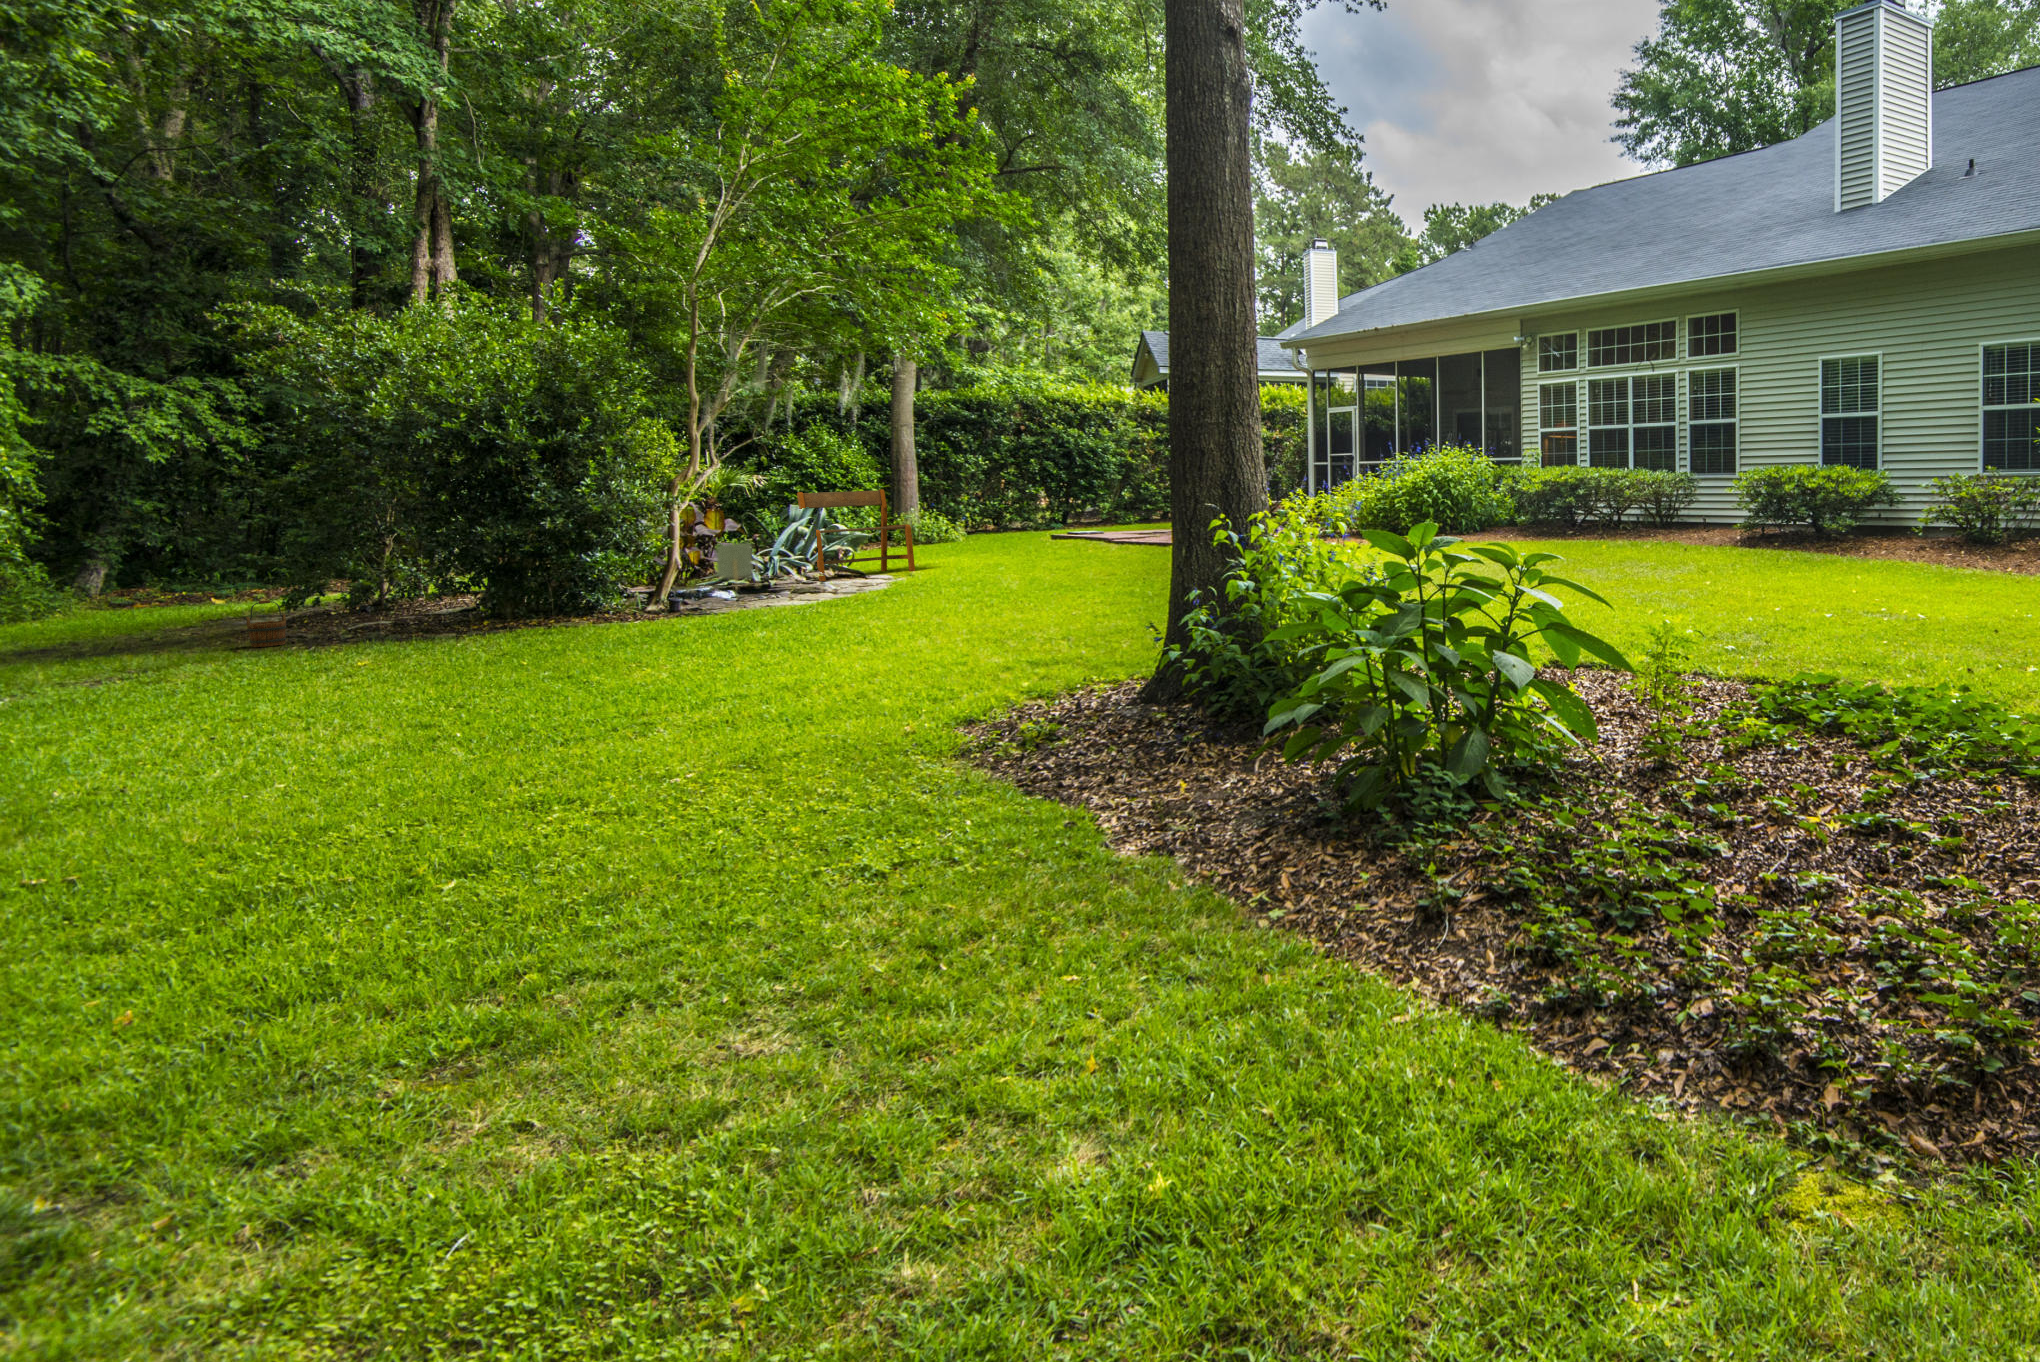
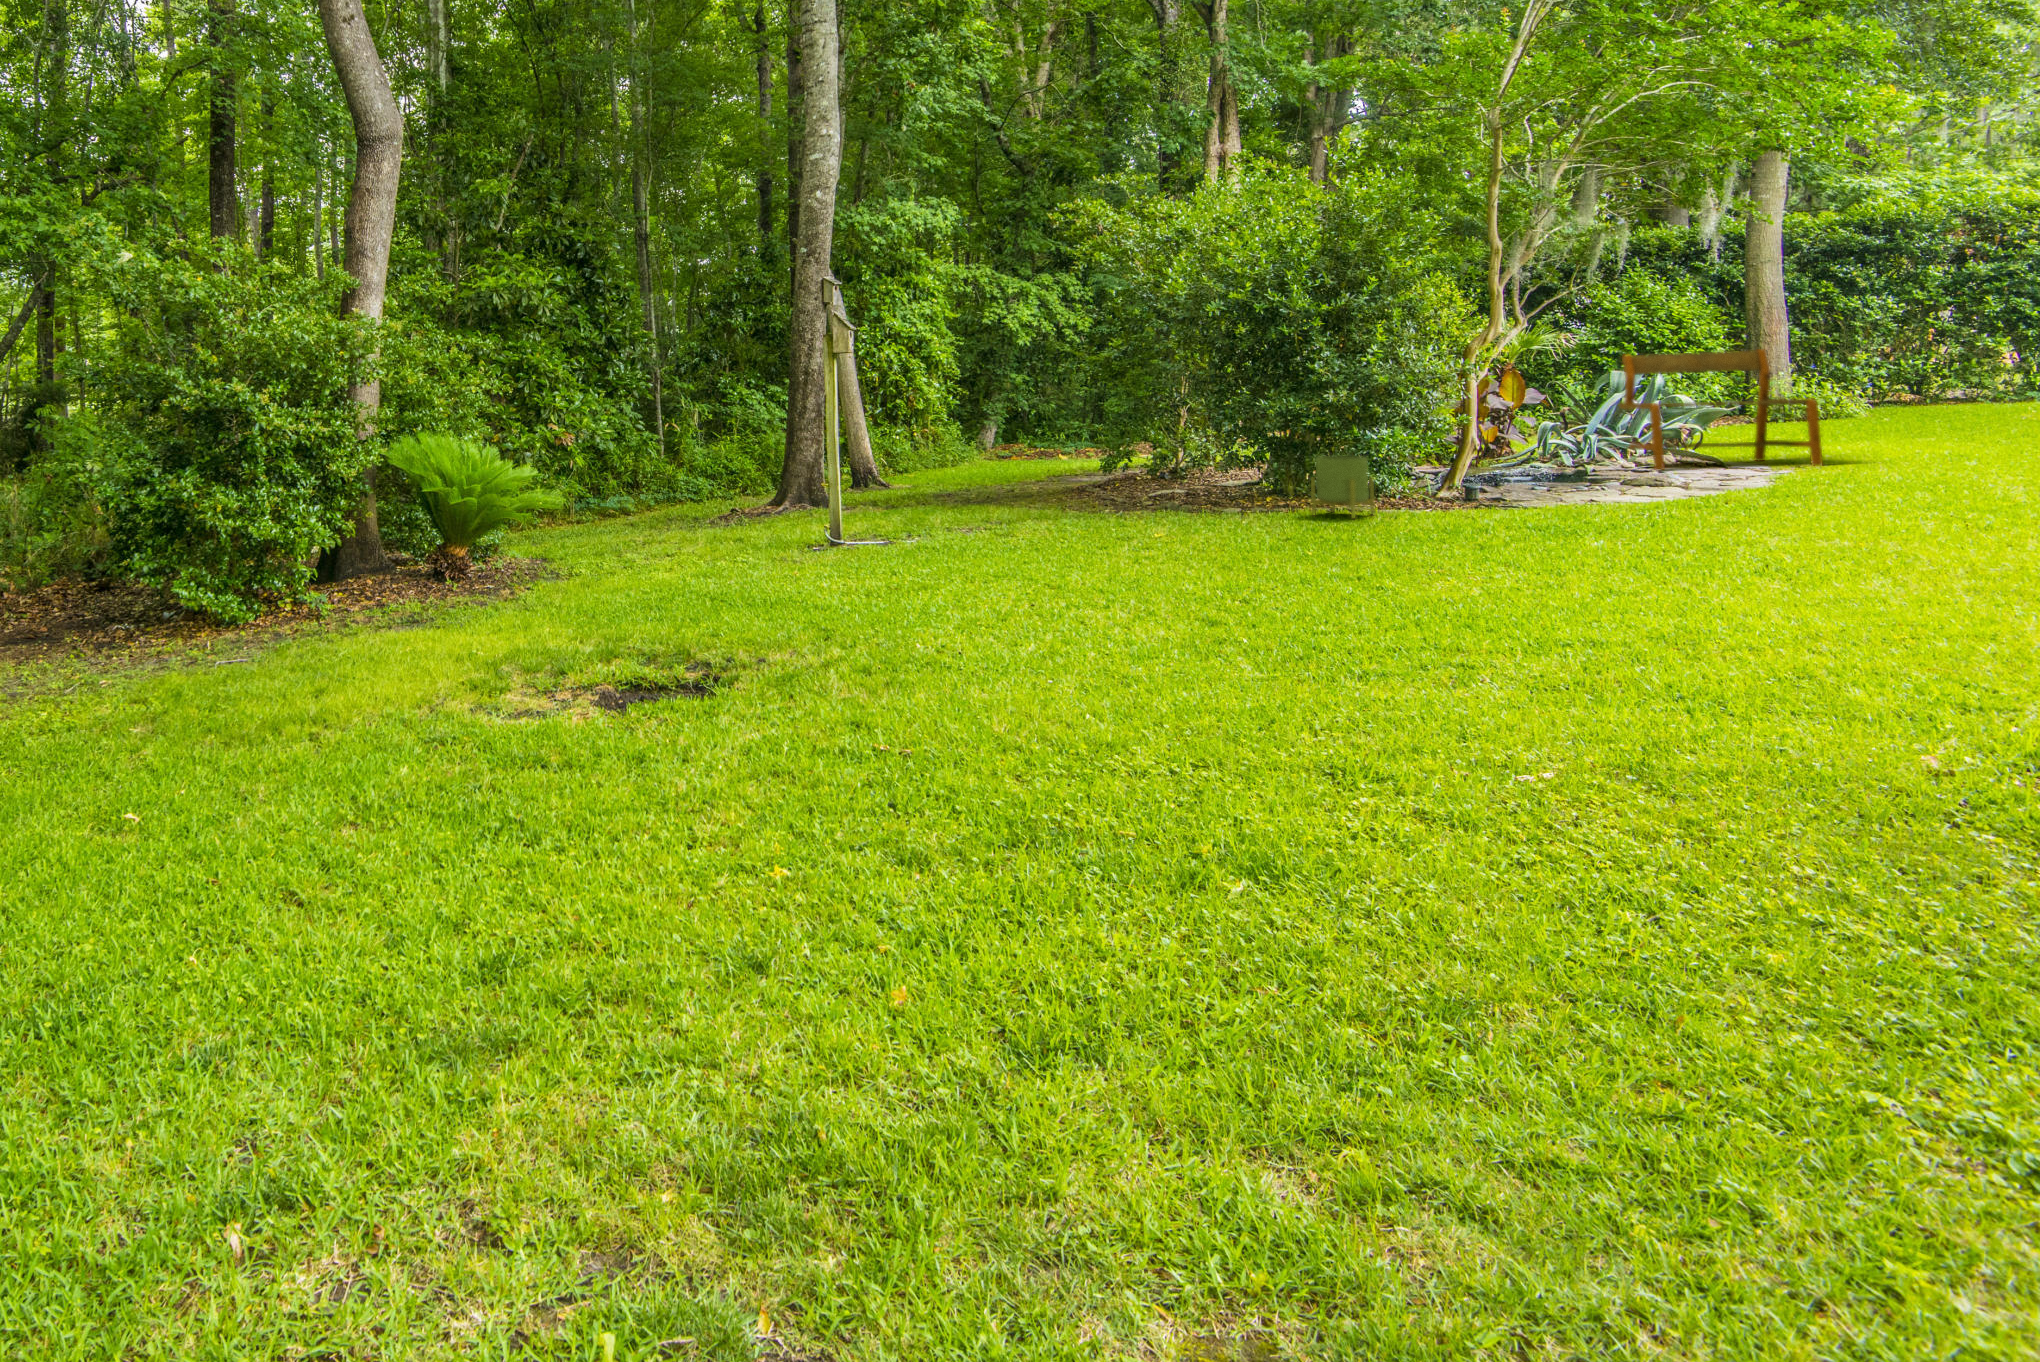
planter: present [716,543,758,589] -> present [1311,456,1374,519]
wooden bucket: present [244,600,287,647] -> none [1079,451,1108,490]

